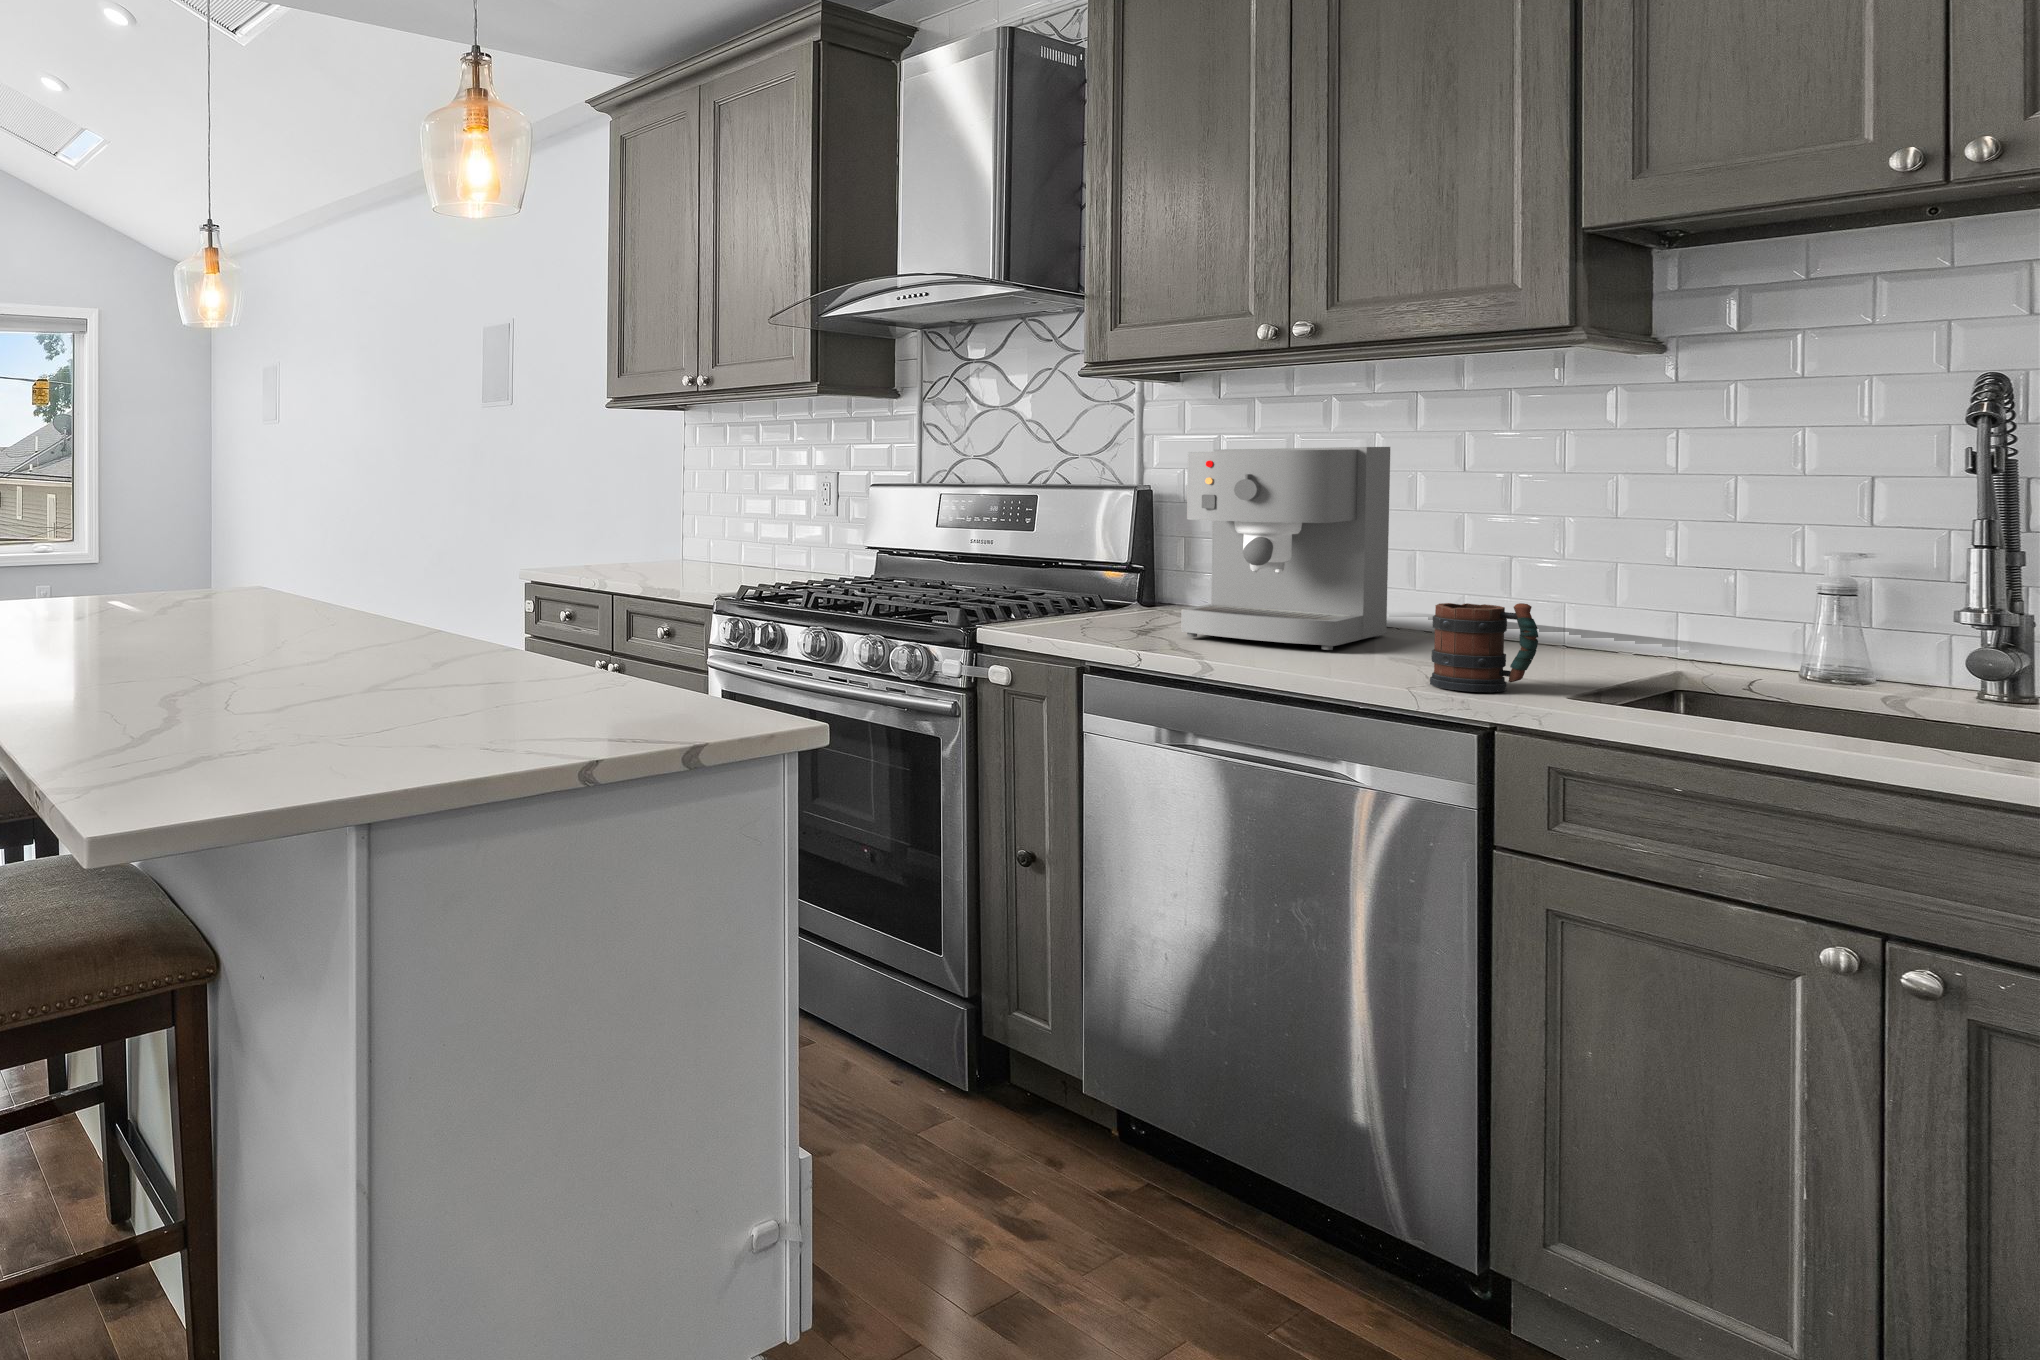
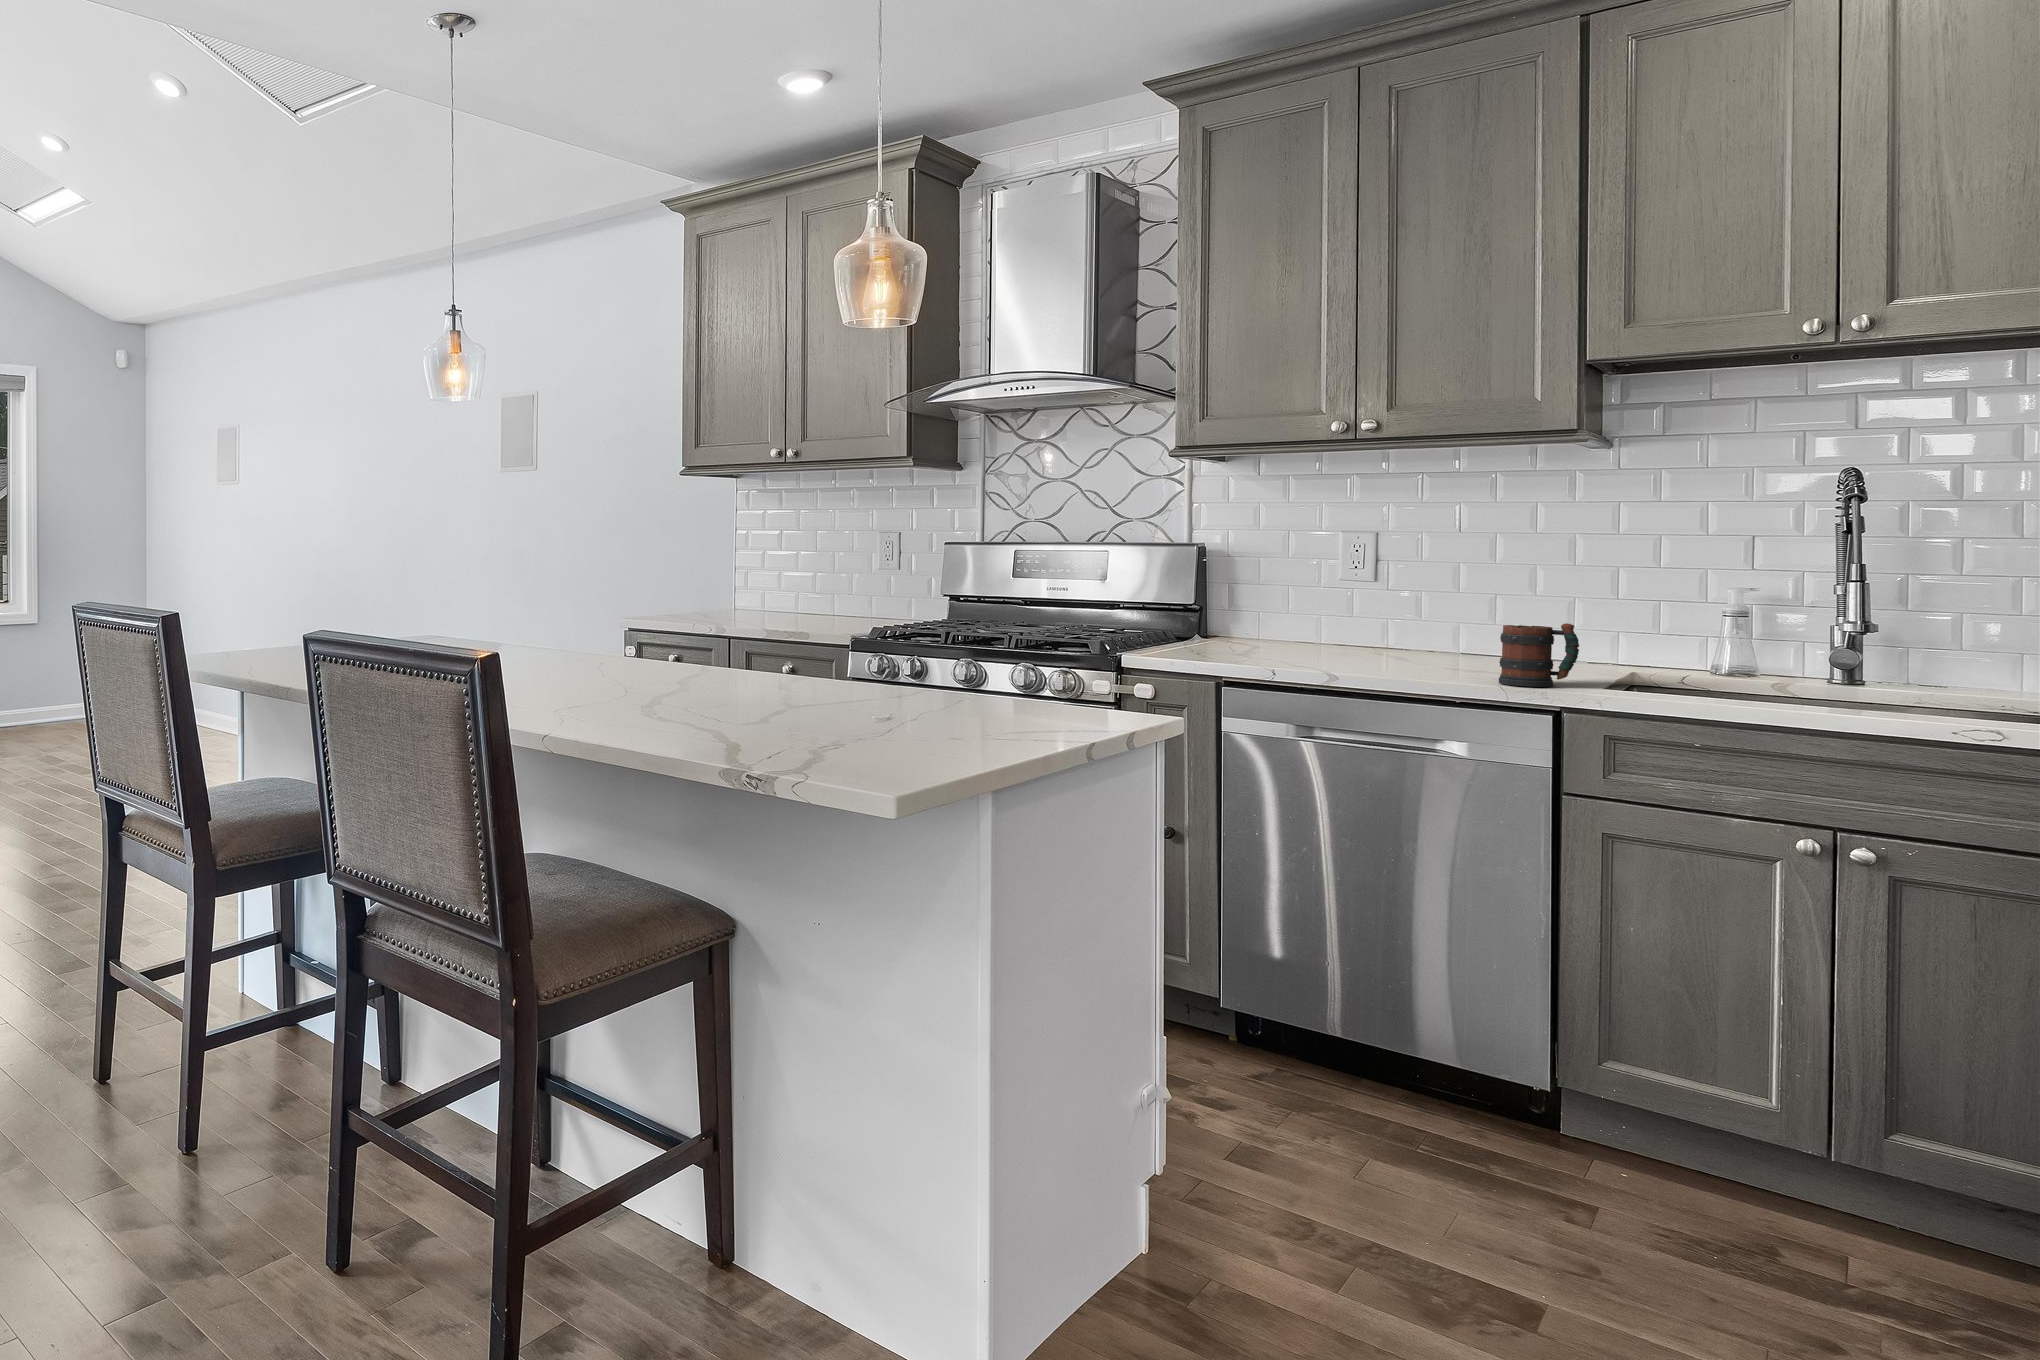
coffee maker: present [1181,447,1390,650] -> none [1275,514,1421,665]

